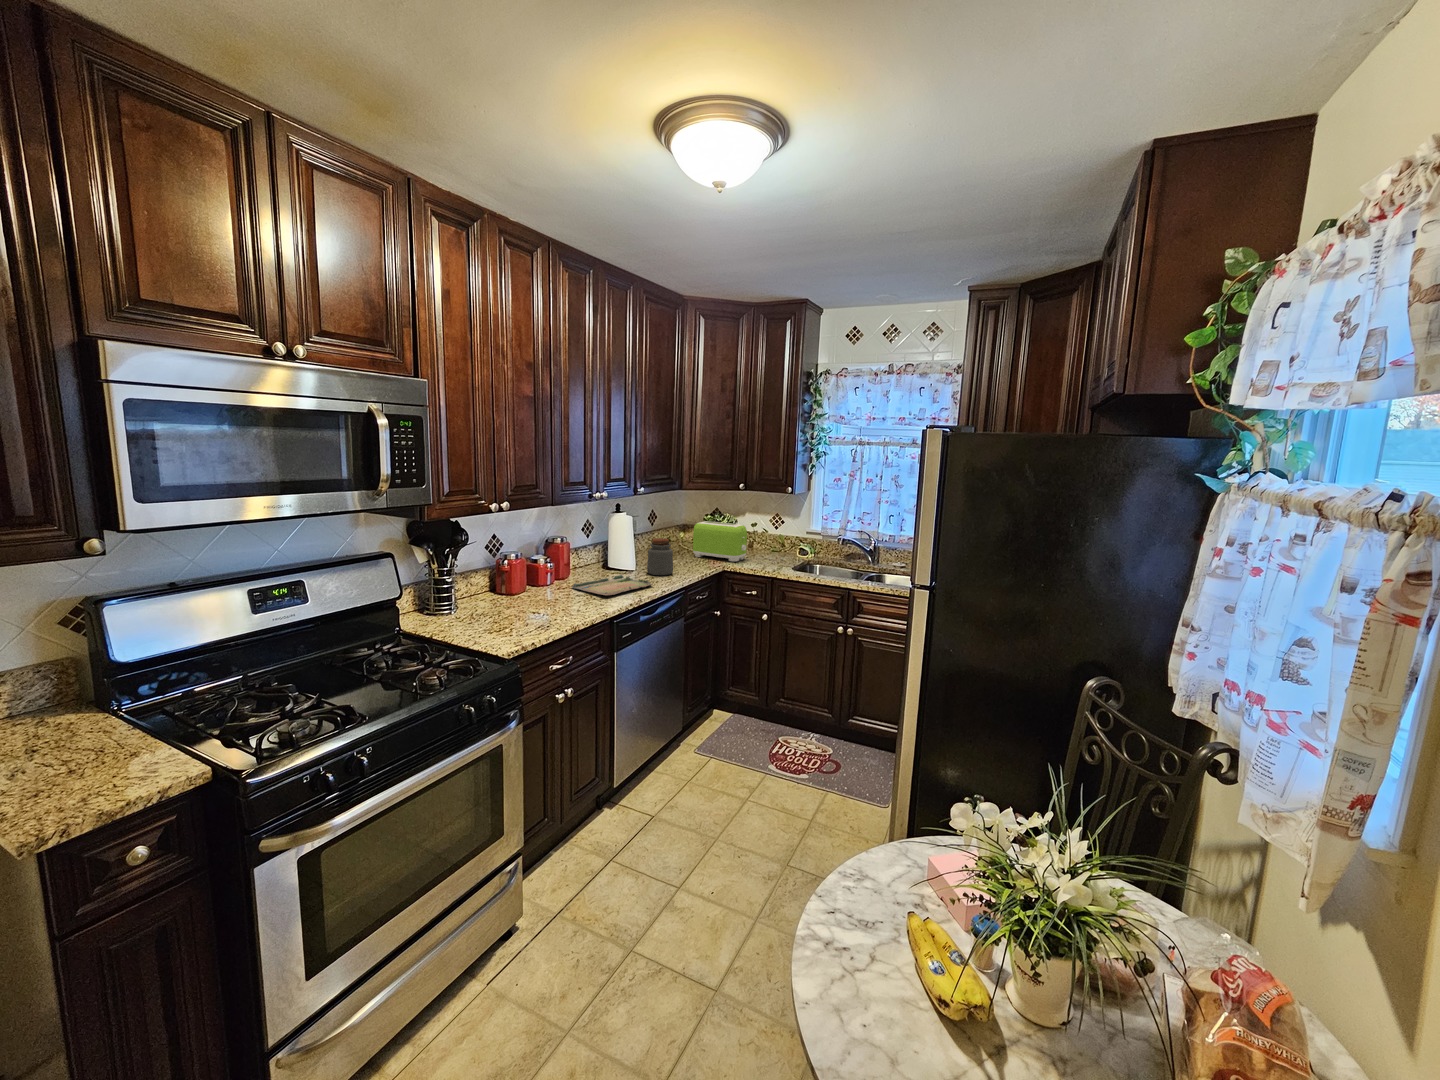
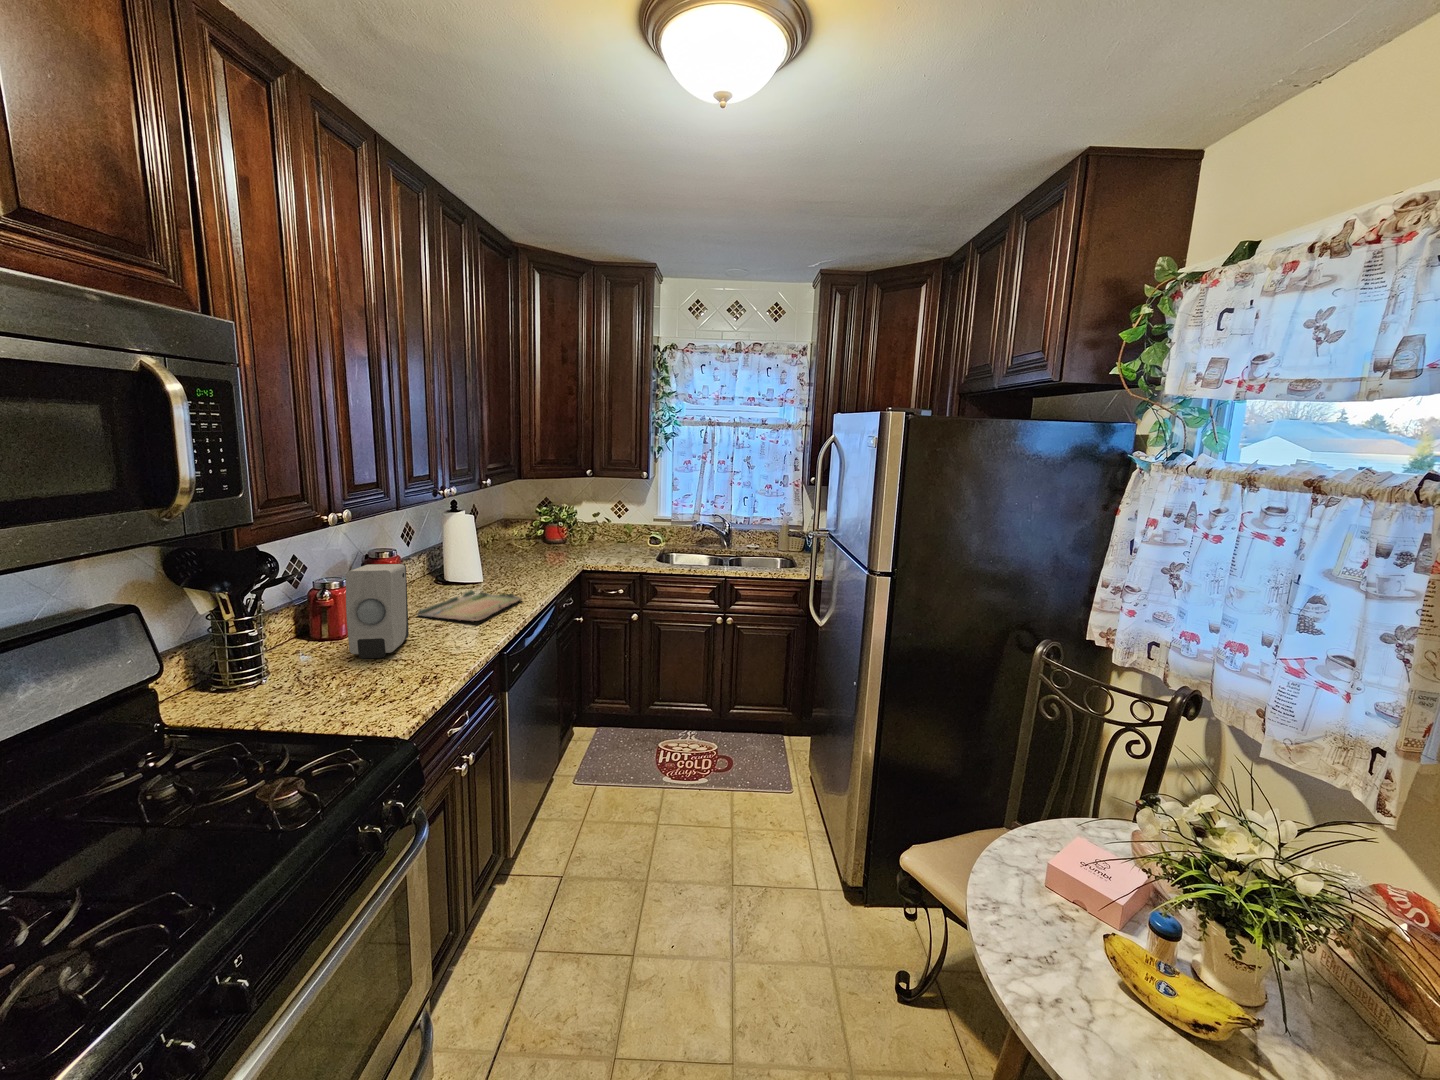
toaster: present [693,521,747,561] -> none [535,514,601,559]
jar: present [647,538,673,575] -> none [499,539,533,585]
soap dispenser: none [509,544,556,611] -> present [346,564,409,658]

